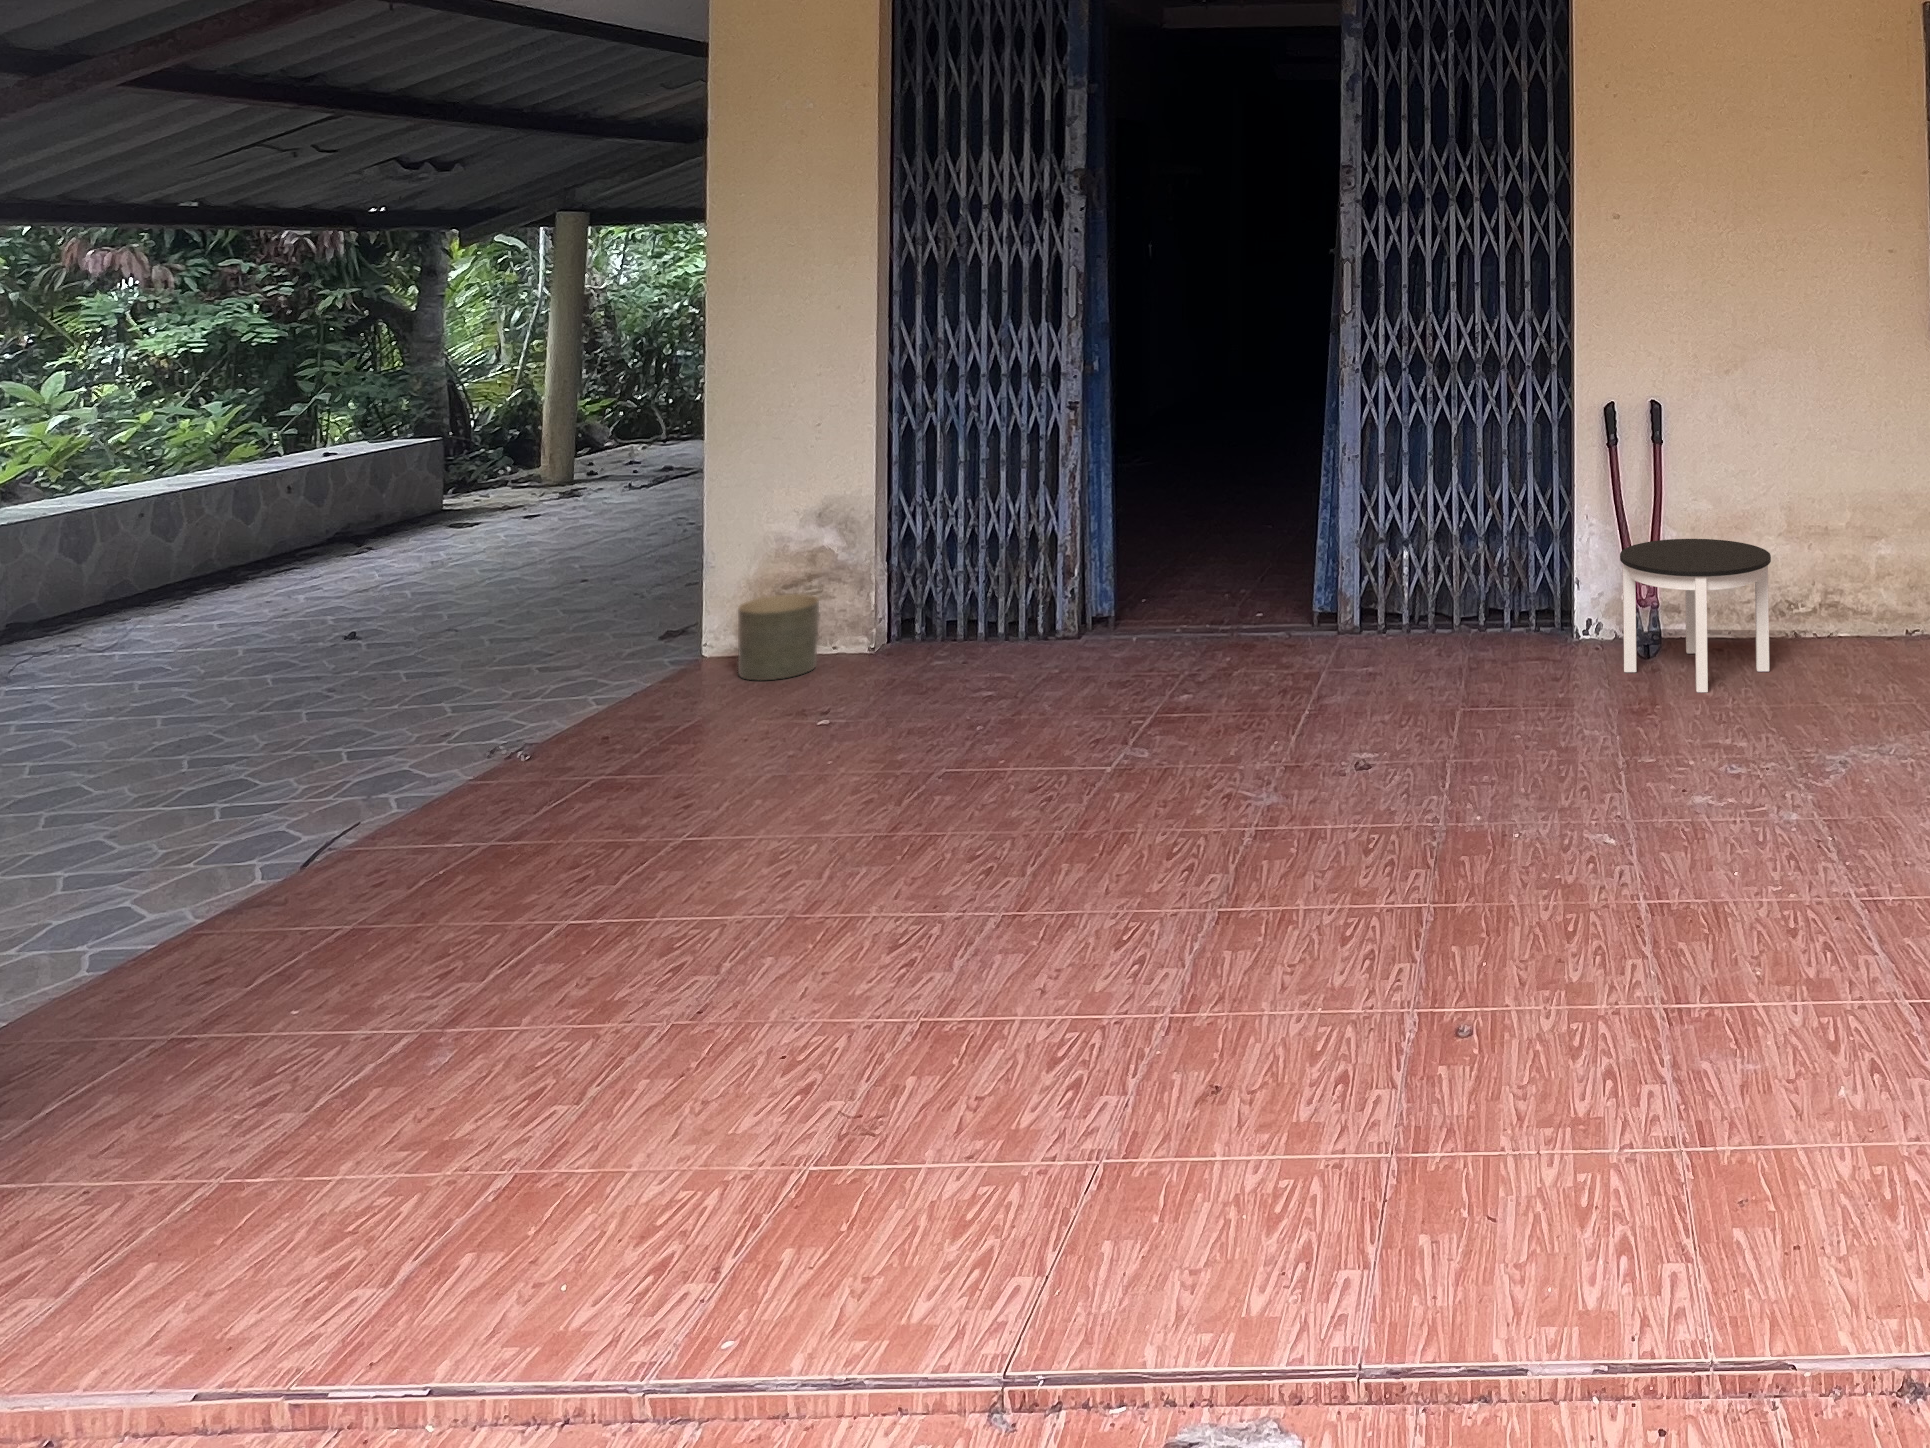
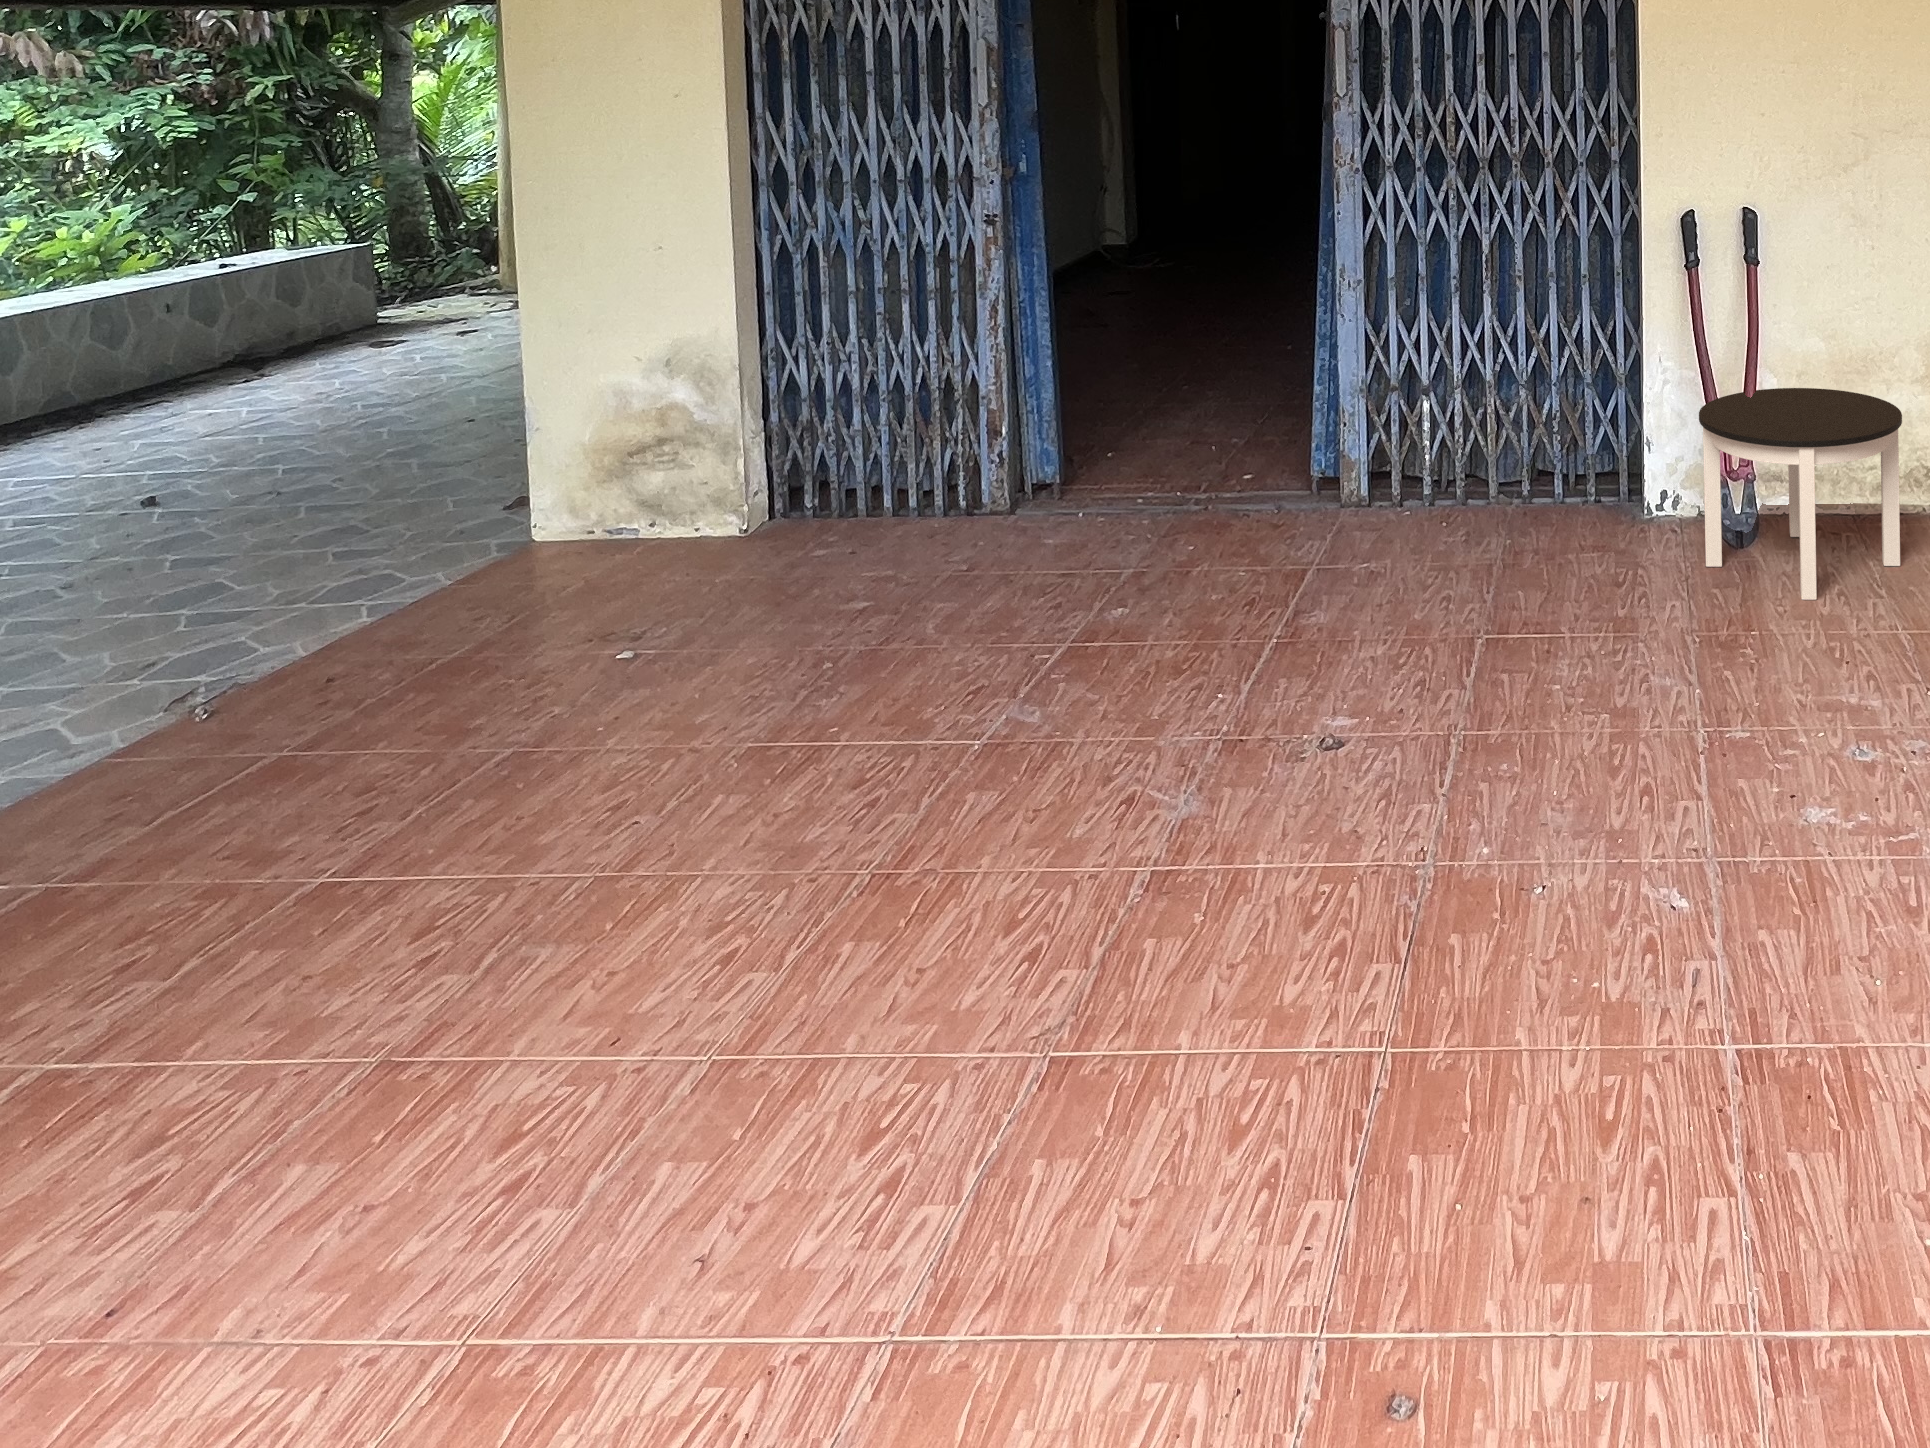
planter: present [738,594,819,681] -> none [557,463,667,576]

